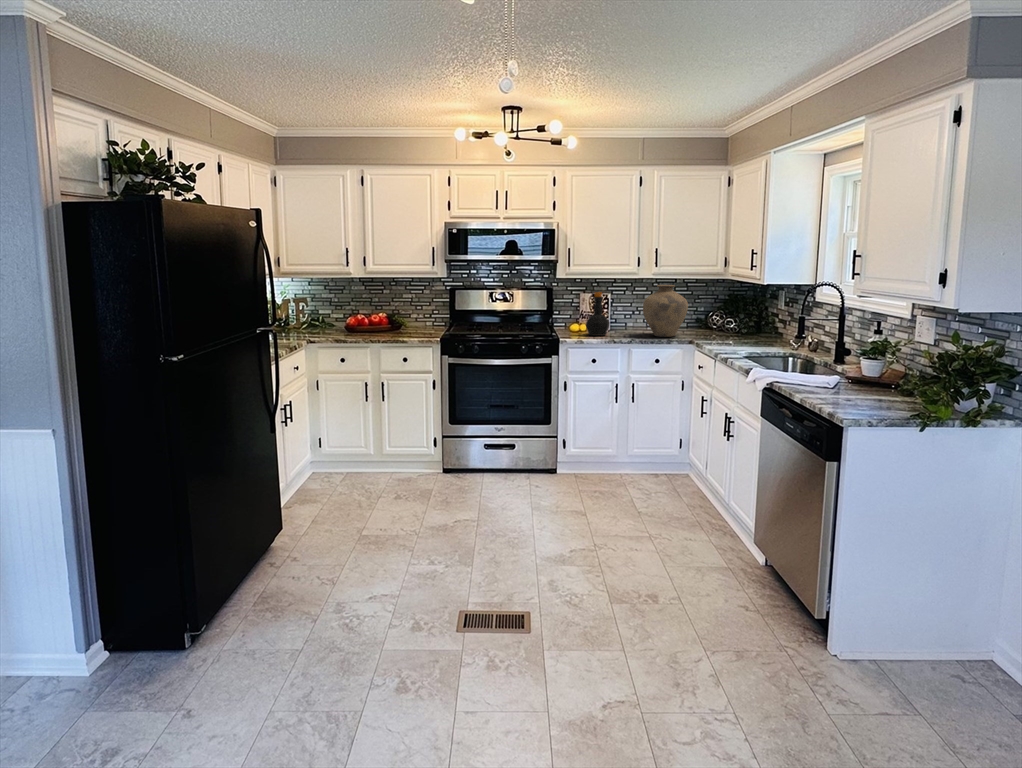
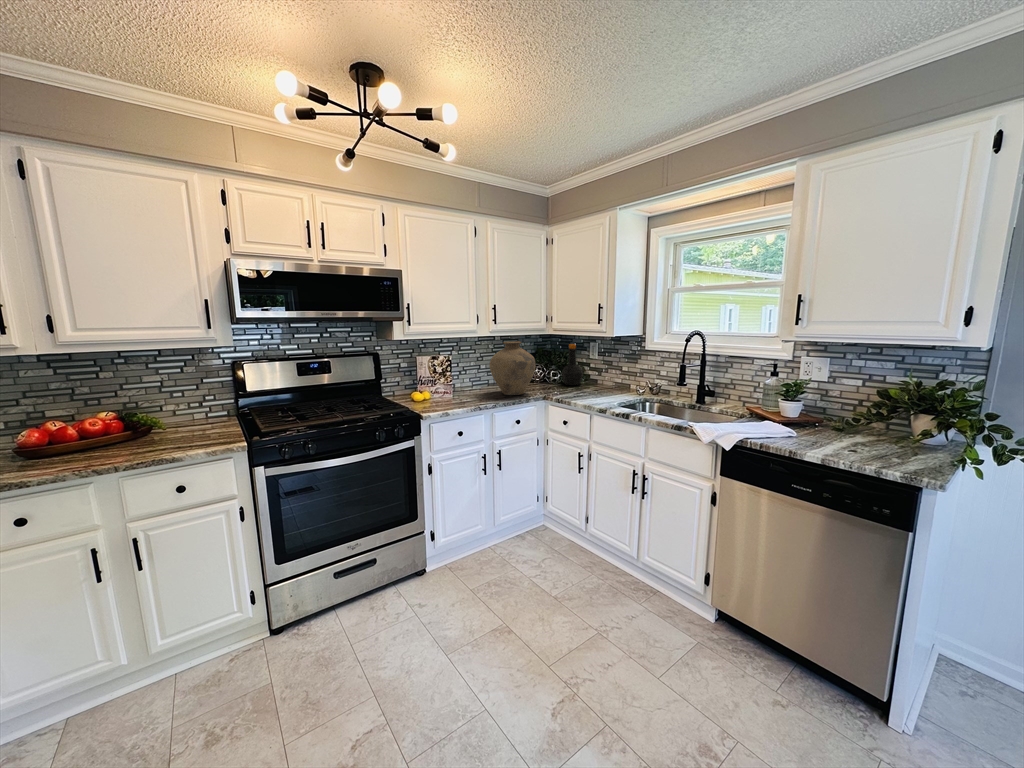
bottle: present [586,292,610,336] -> present [562,344,583,385]

